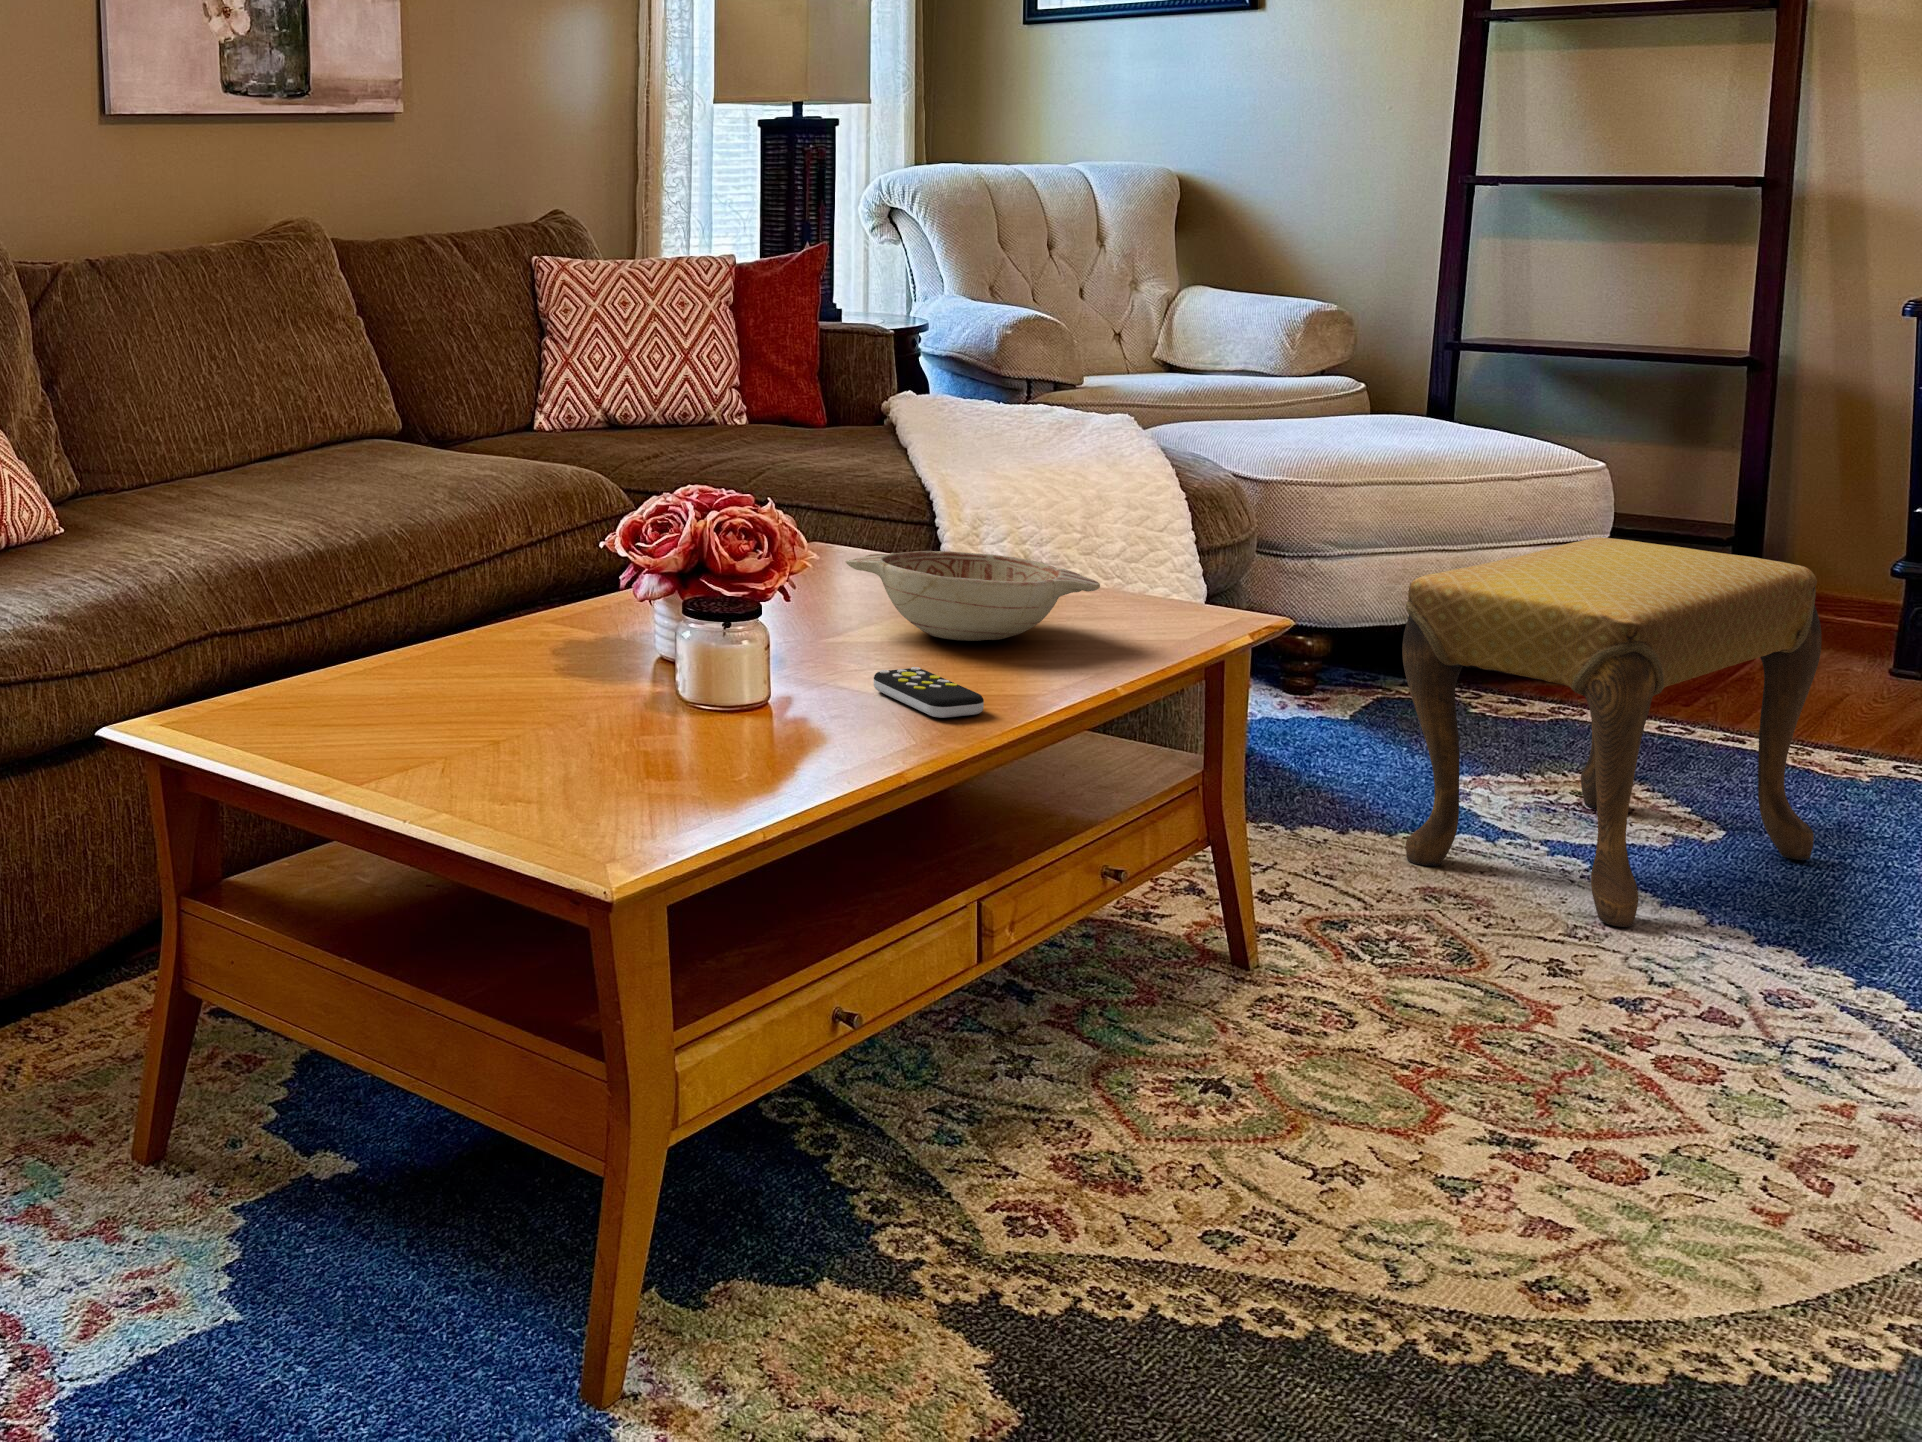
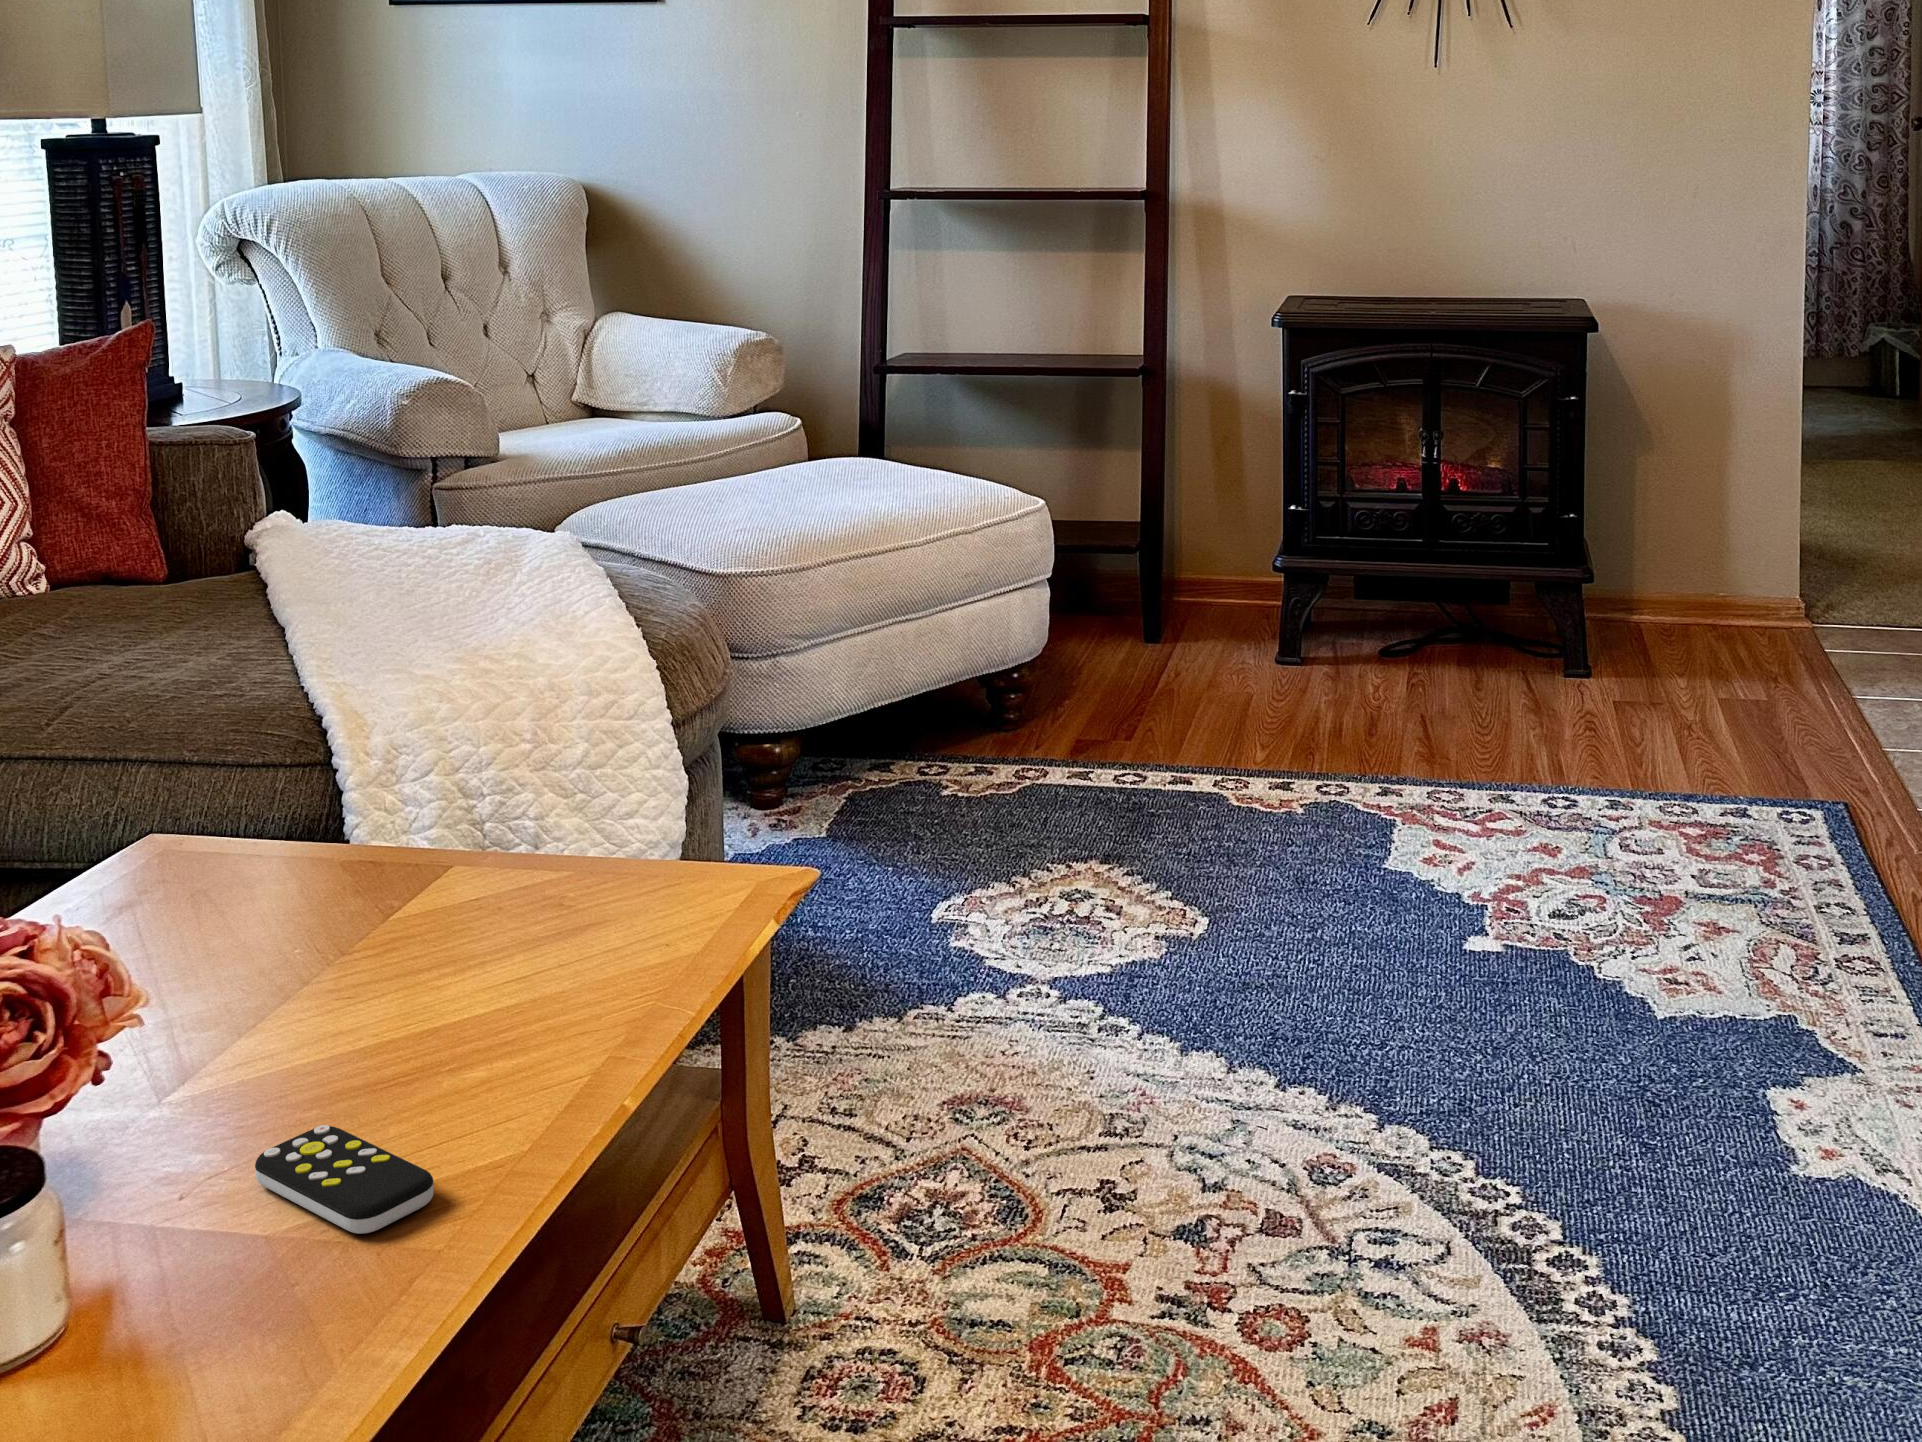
footstool: present [1402,538,1821,927] -> none [910,632,1292,1104]
decorative bowl: present [845,551,1100,641] -> none [197,862,577,1022]

